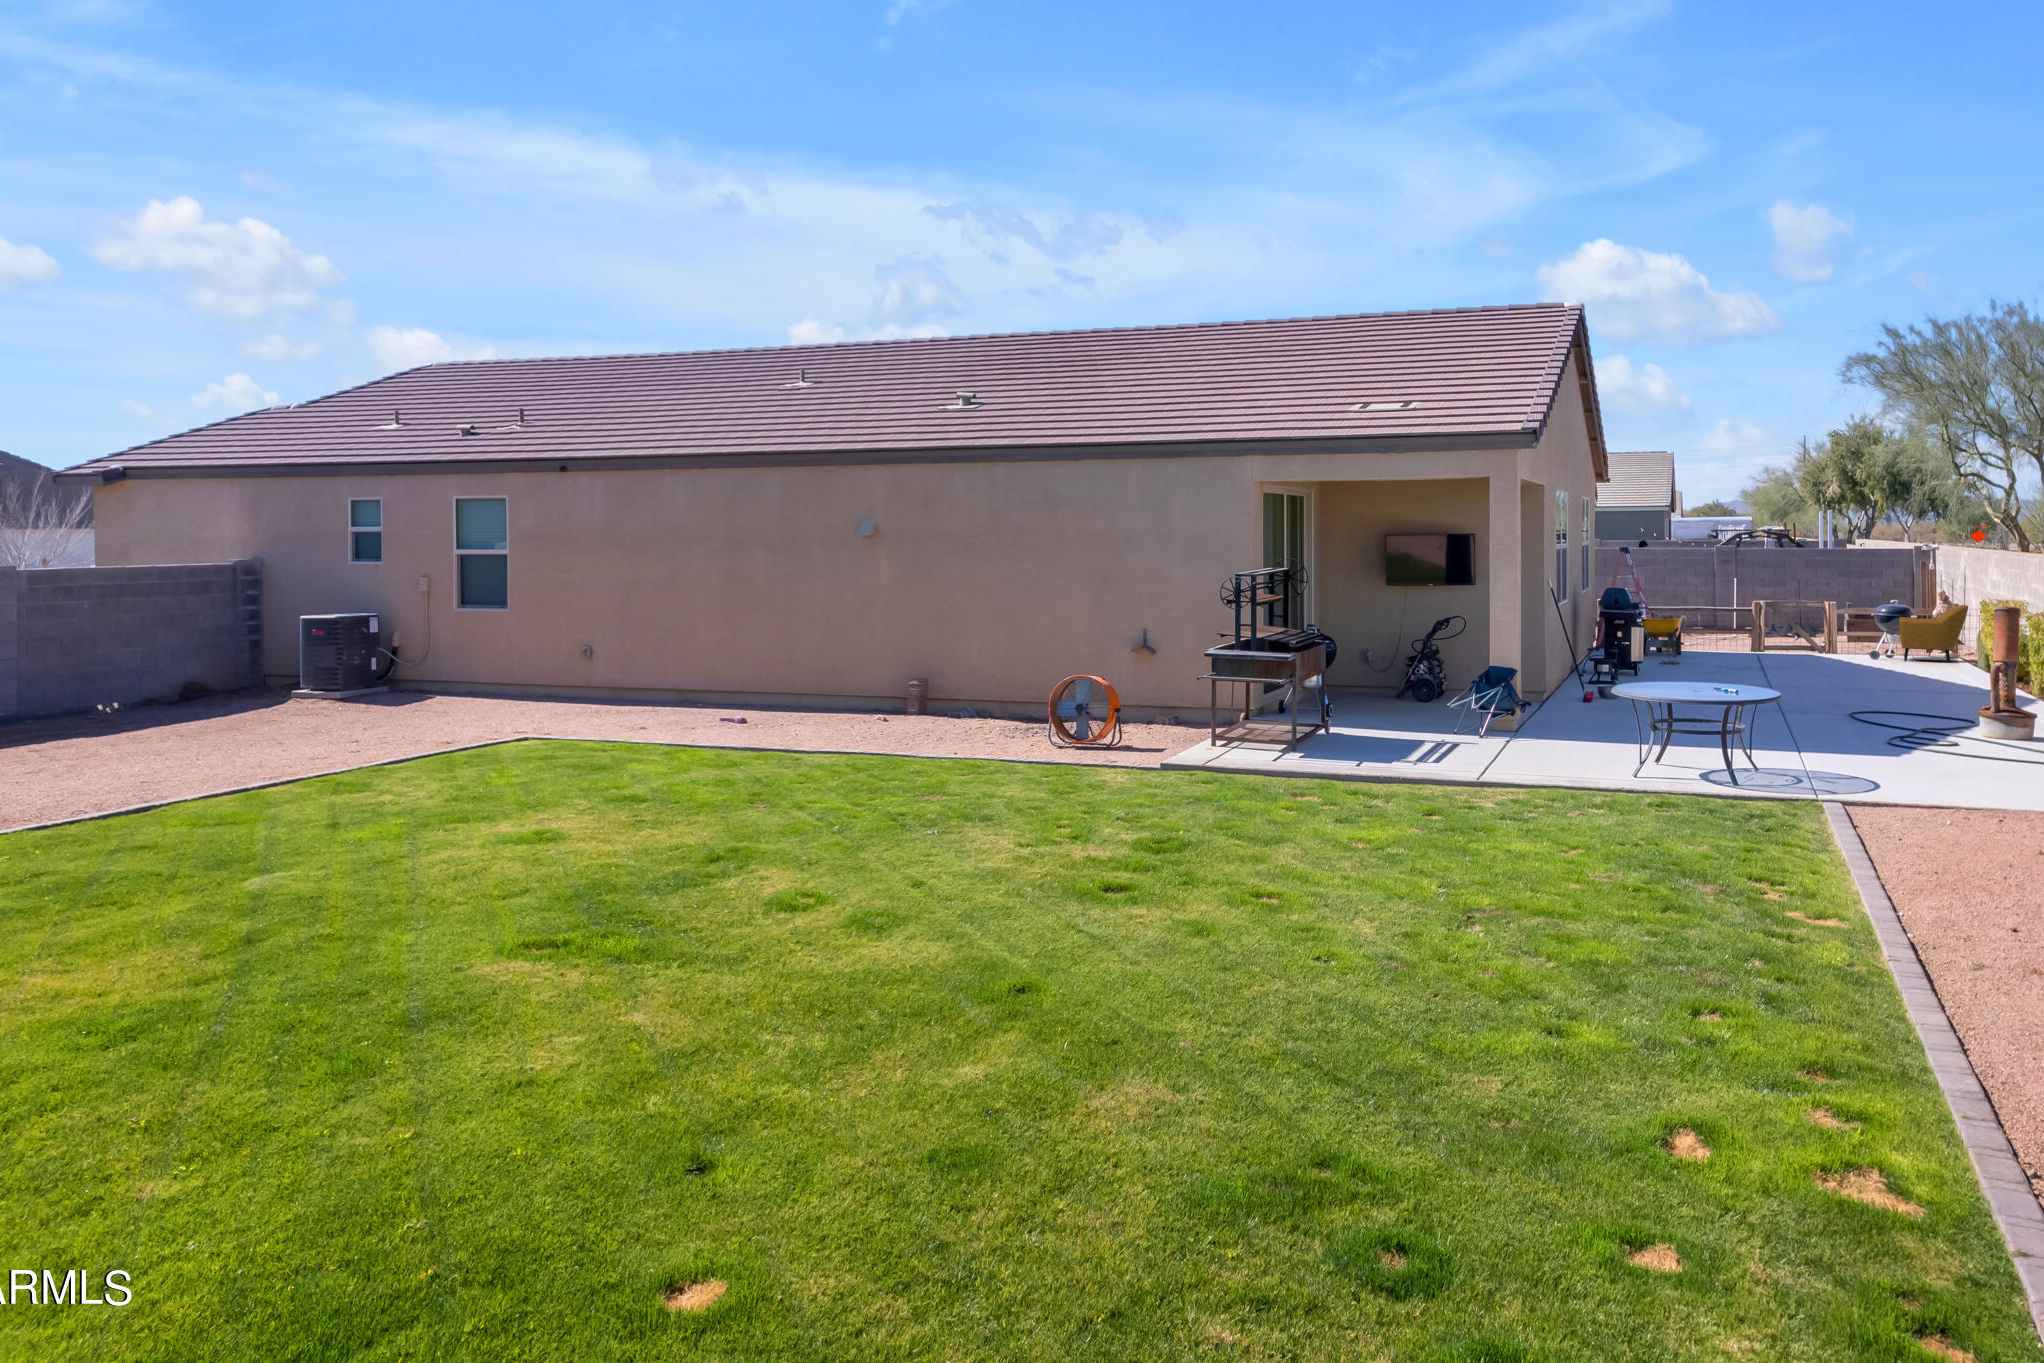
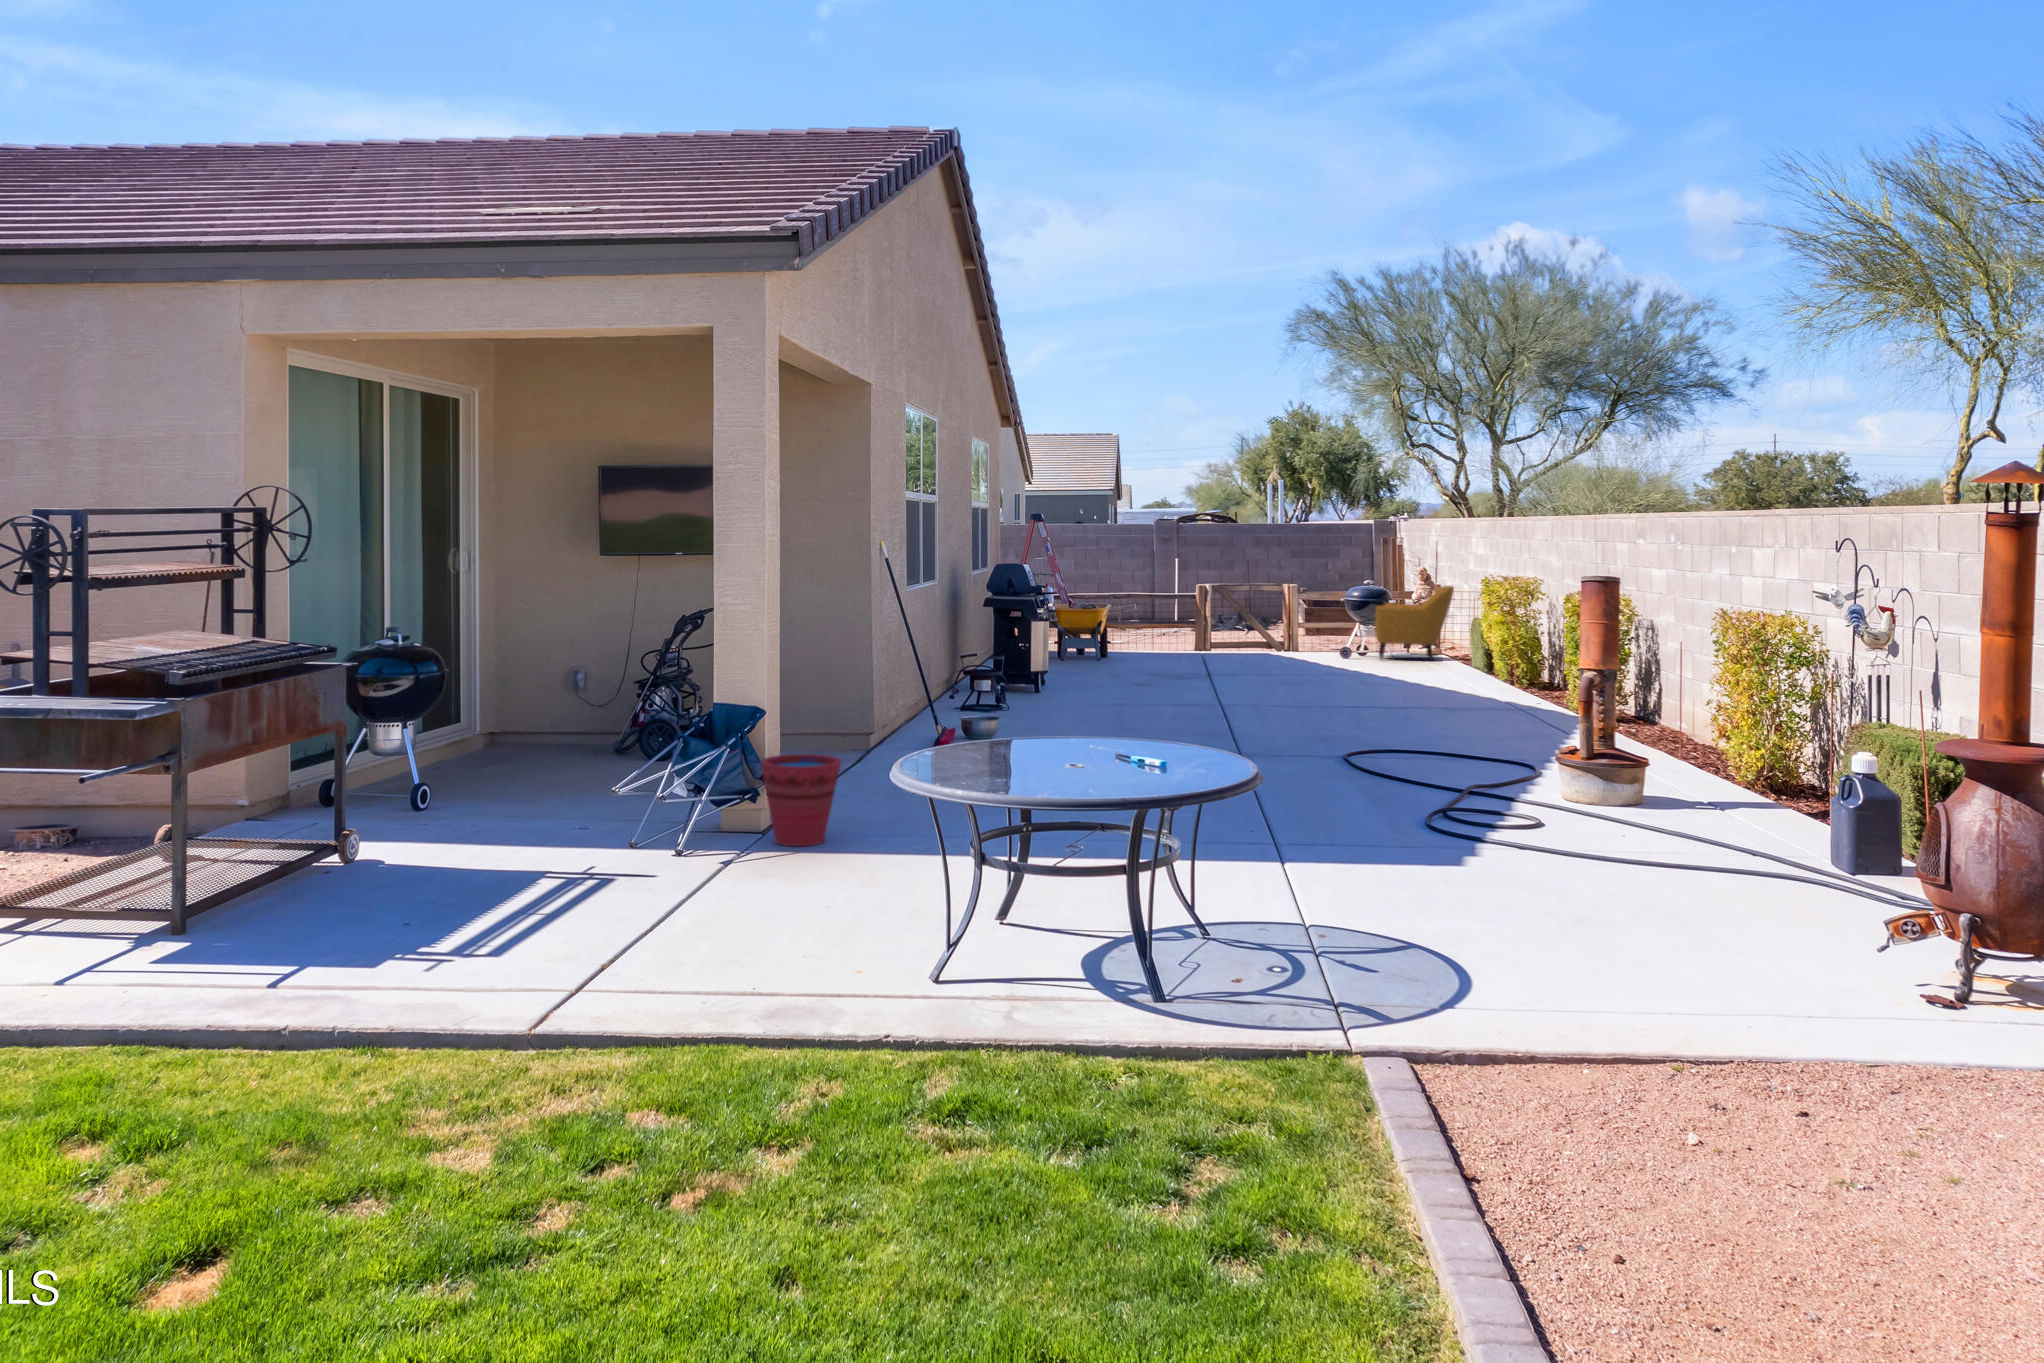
potted tree: present [1659,631,1682,664] -> none [1074,617,1110,671]
bucket: none [1514,694,1556,738] -> present [761,754,841,846]

